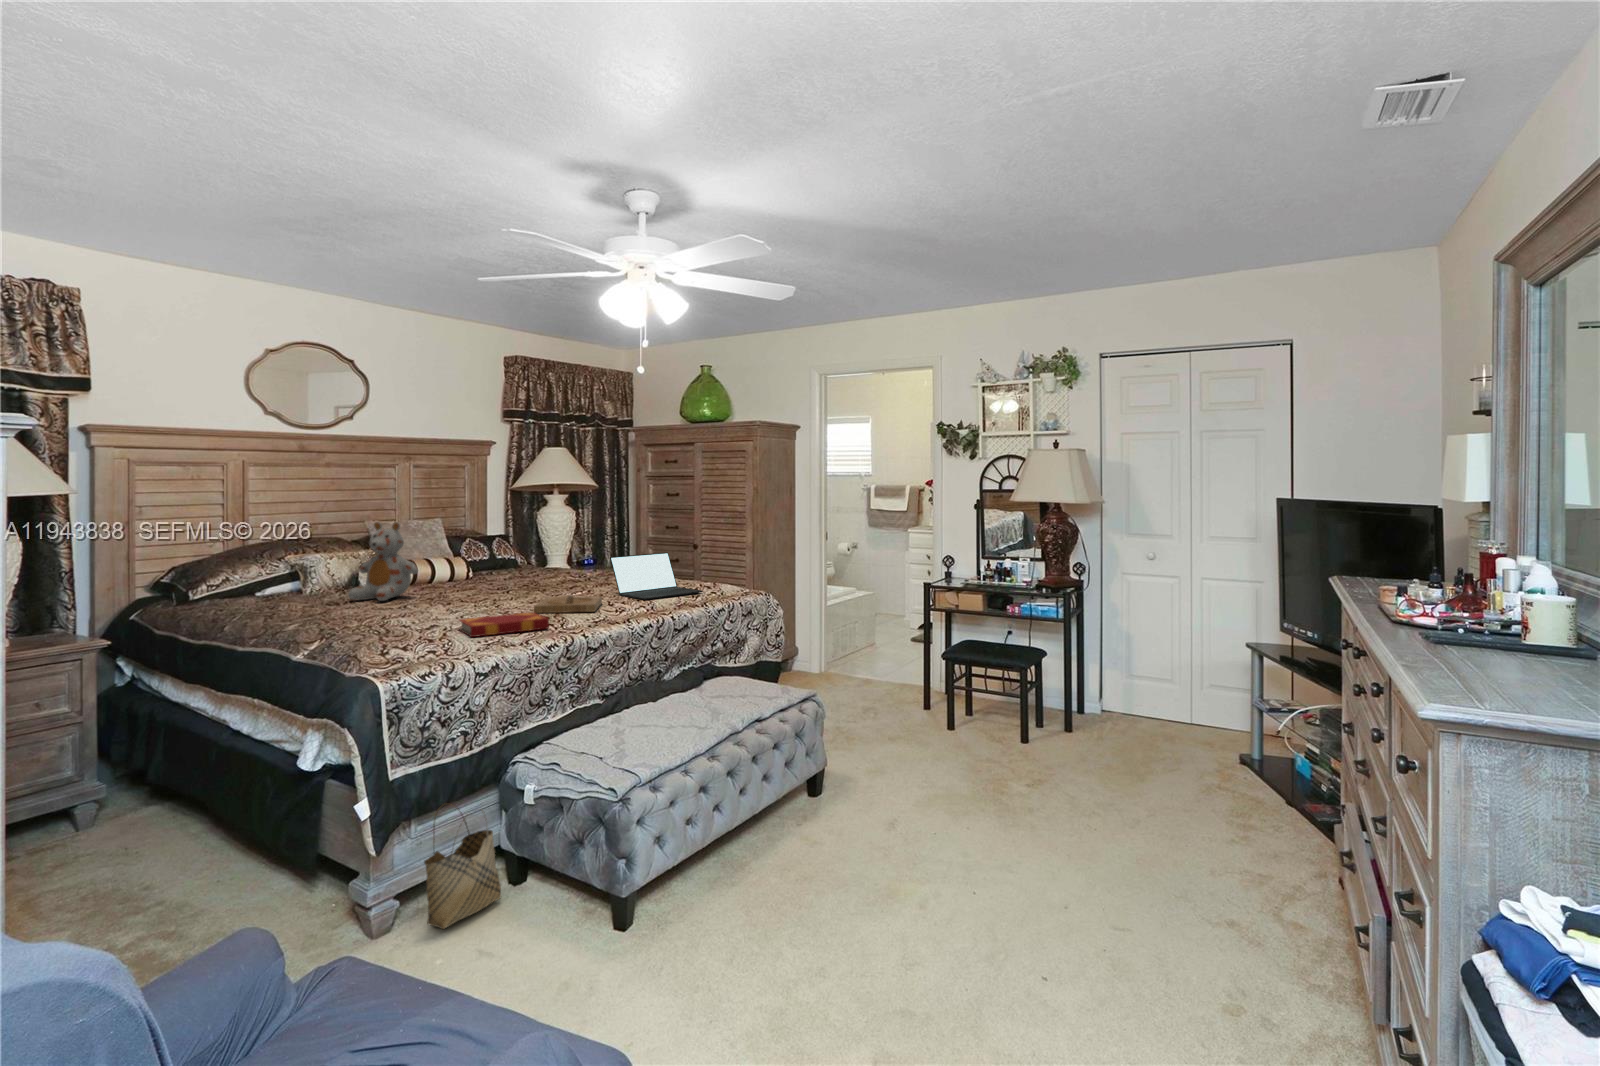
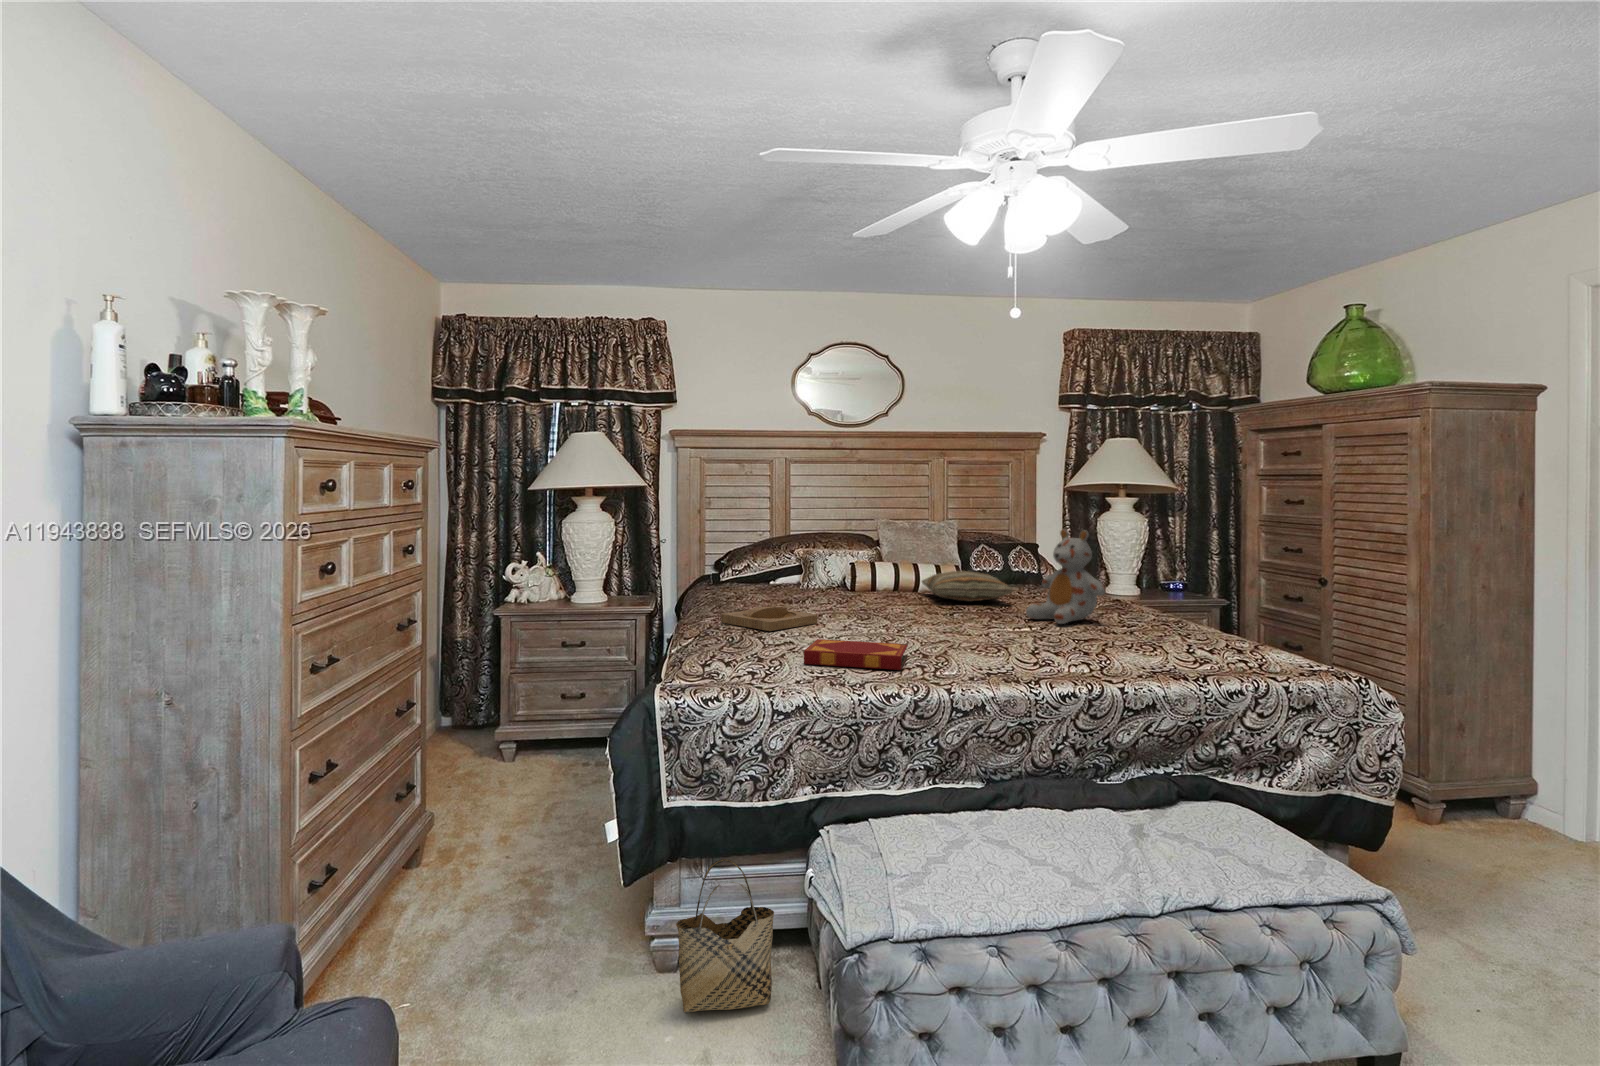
stuffed bear: present [348,522,418,601] -> present [1026,529,1105,624]
laptop: present [610,552,703,600] -> none [1083,583,1220,654]
pillow: none [437,559,529,584] -> present [922,571,1013,602]
tray: present [534,595,602,613] -> present [721,607,817,631]

